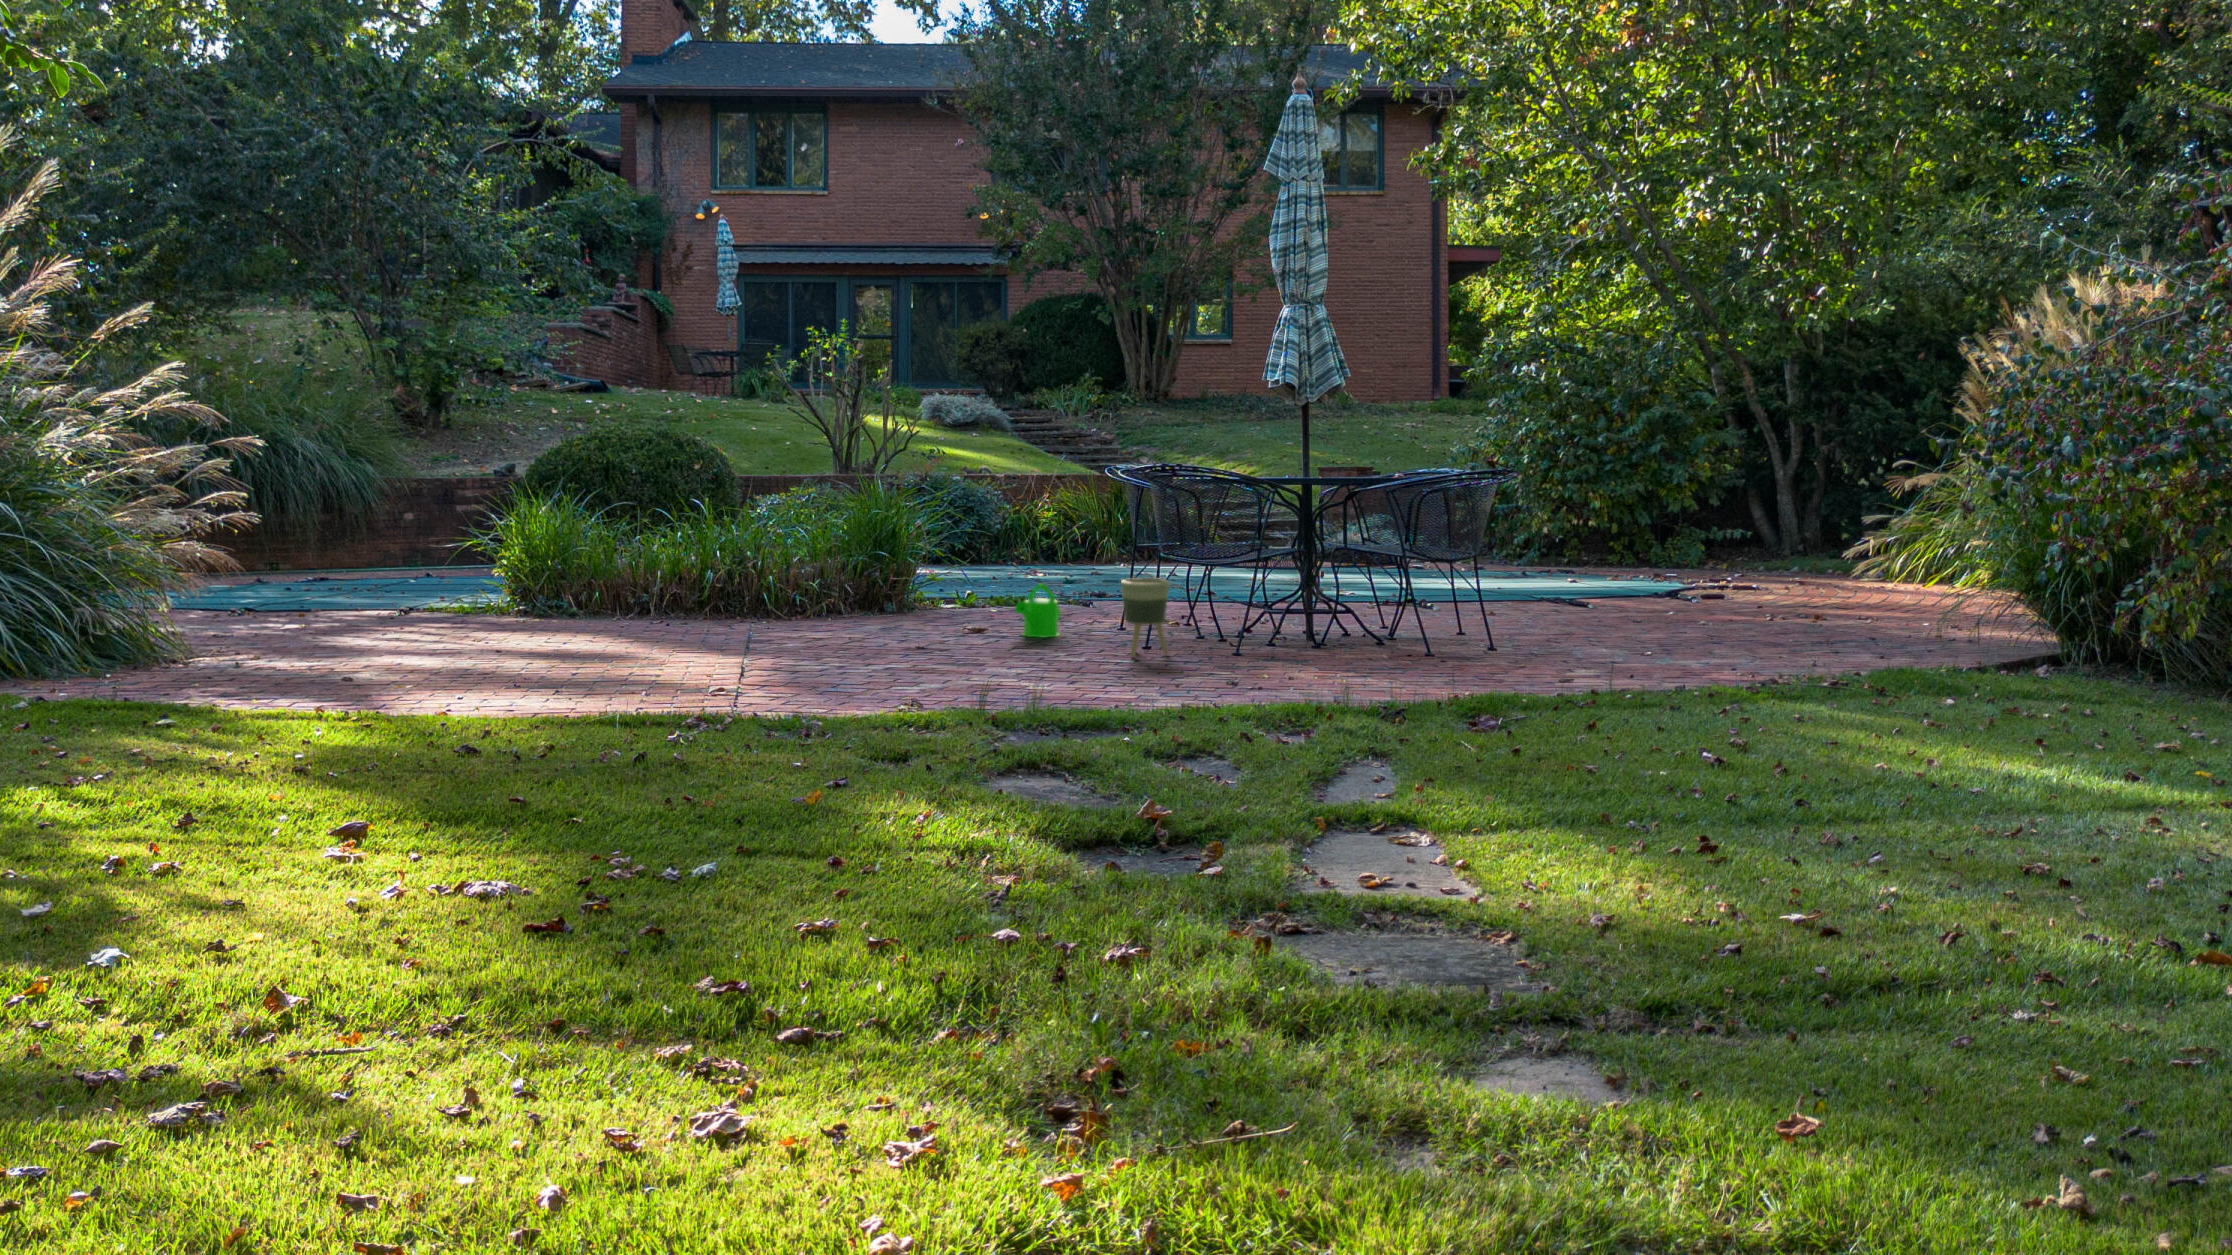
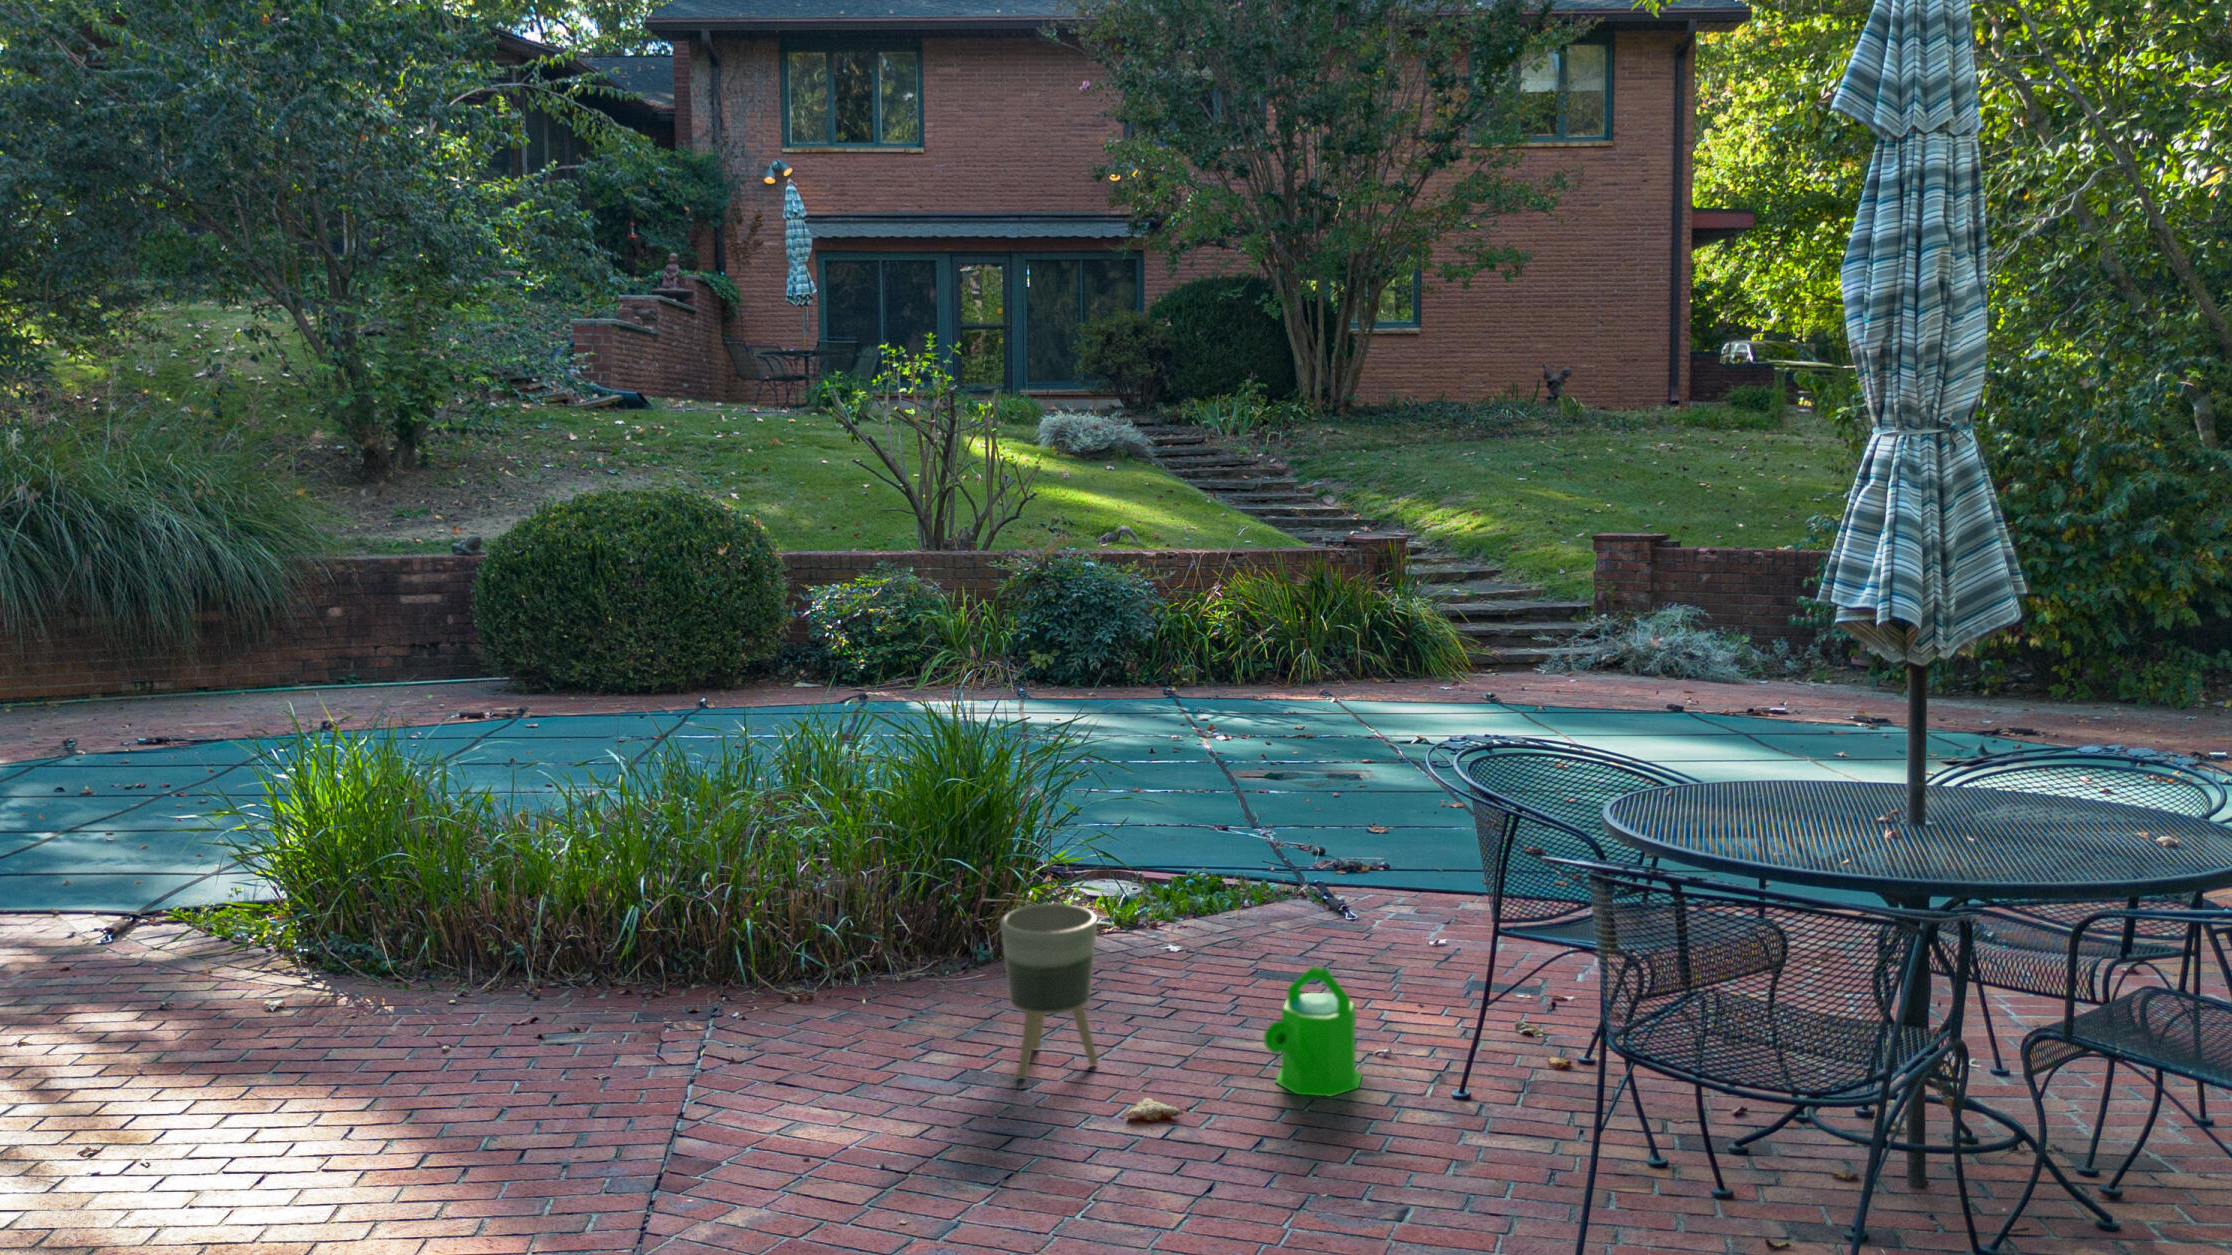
planter: present [1121,578,1169,657] -> present [1001,904,1098,1079]

